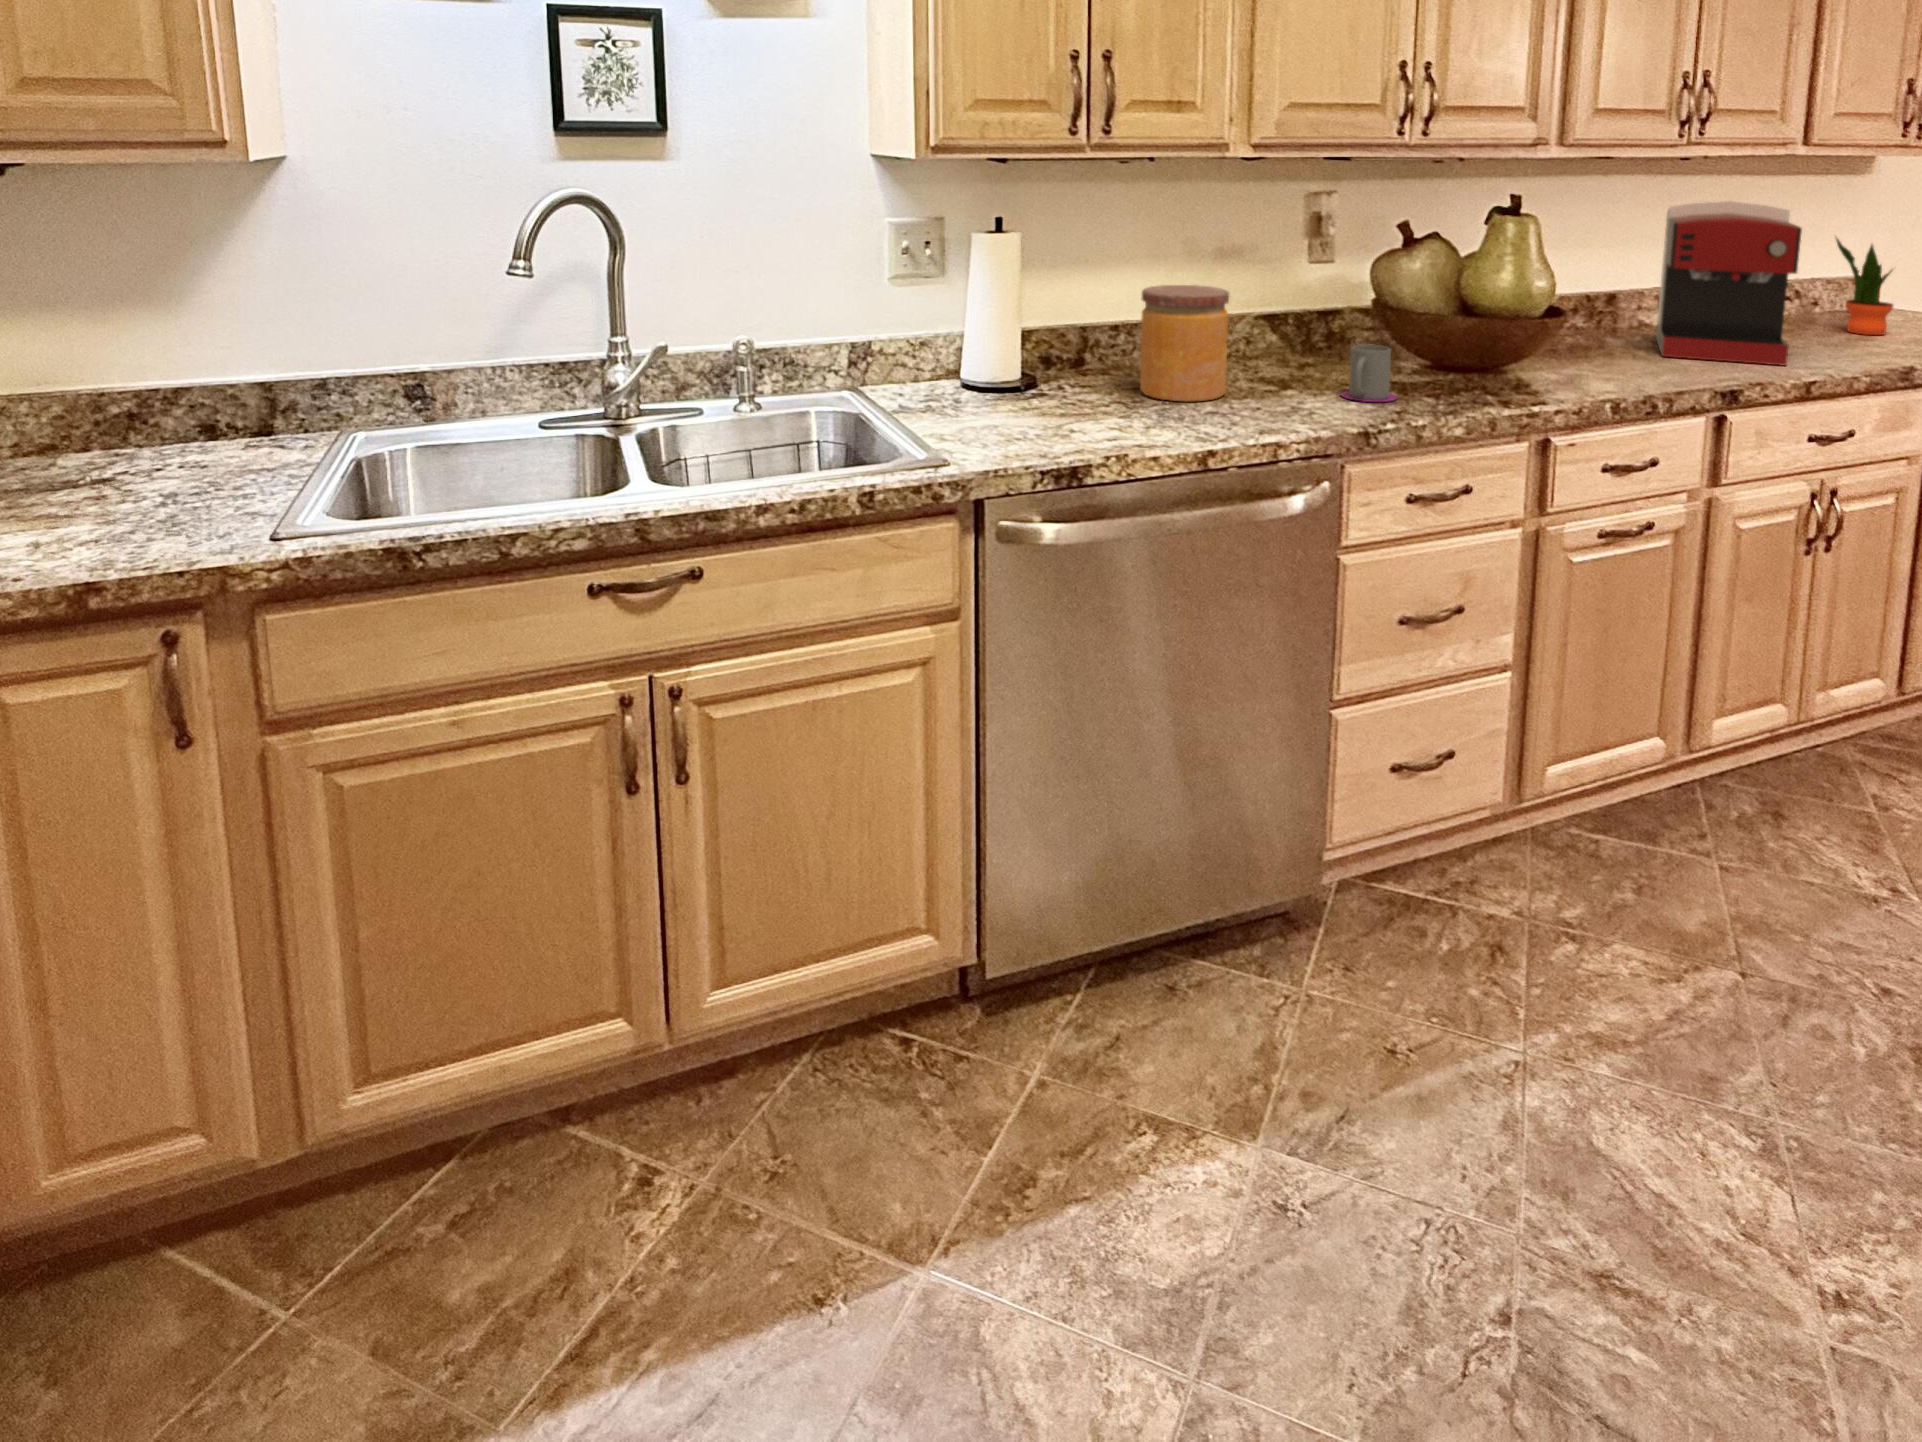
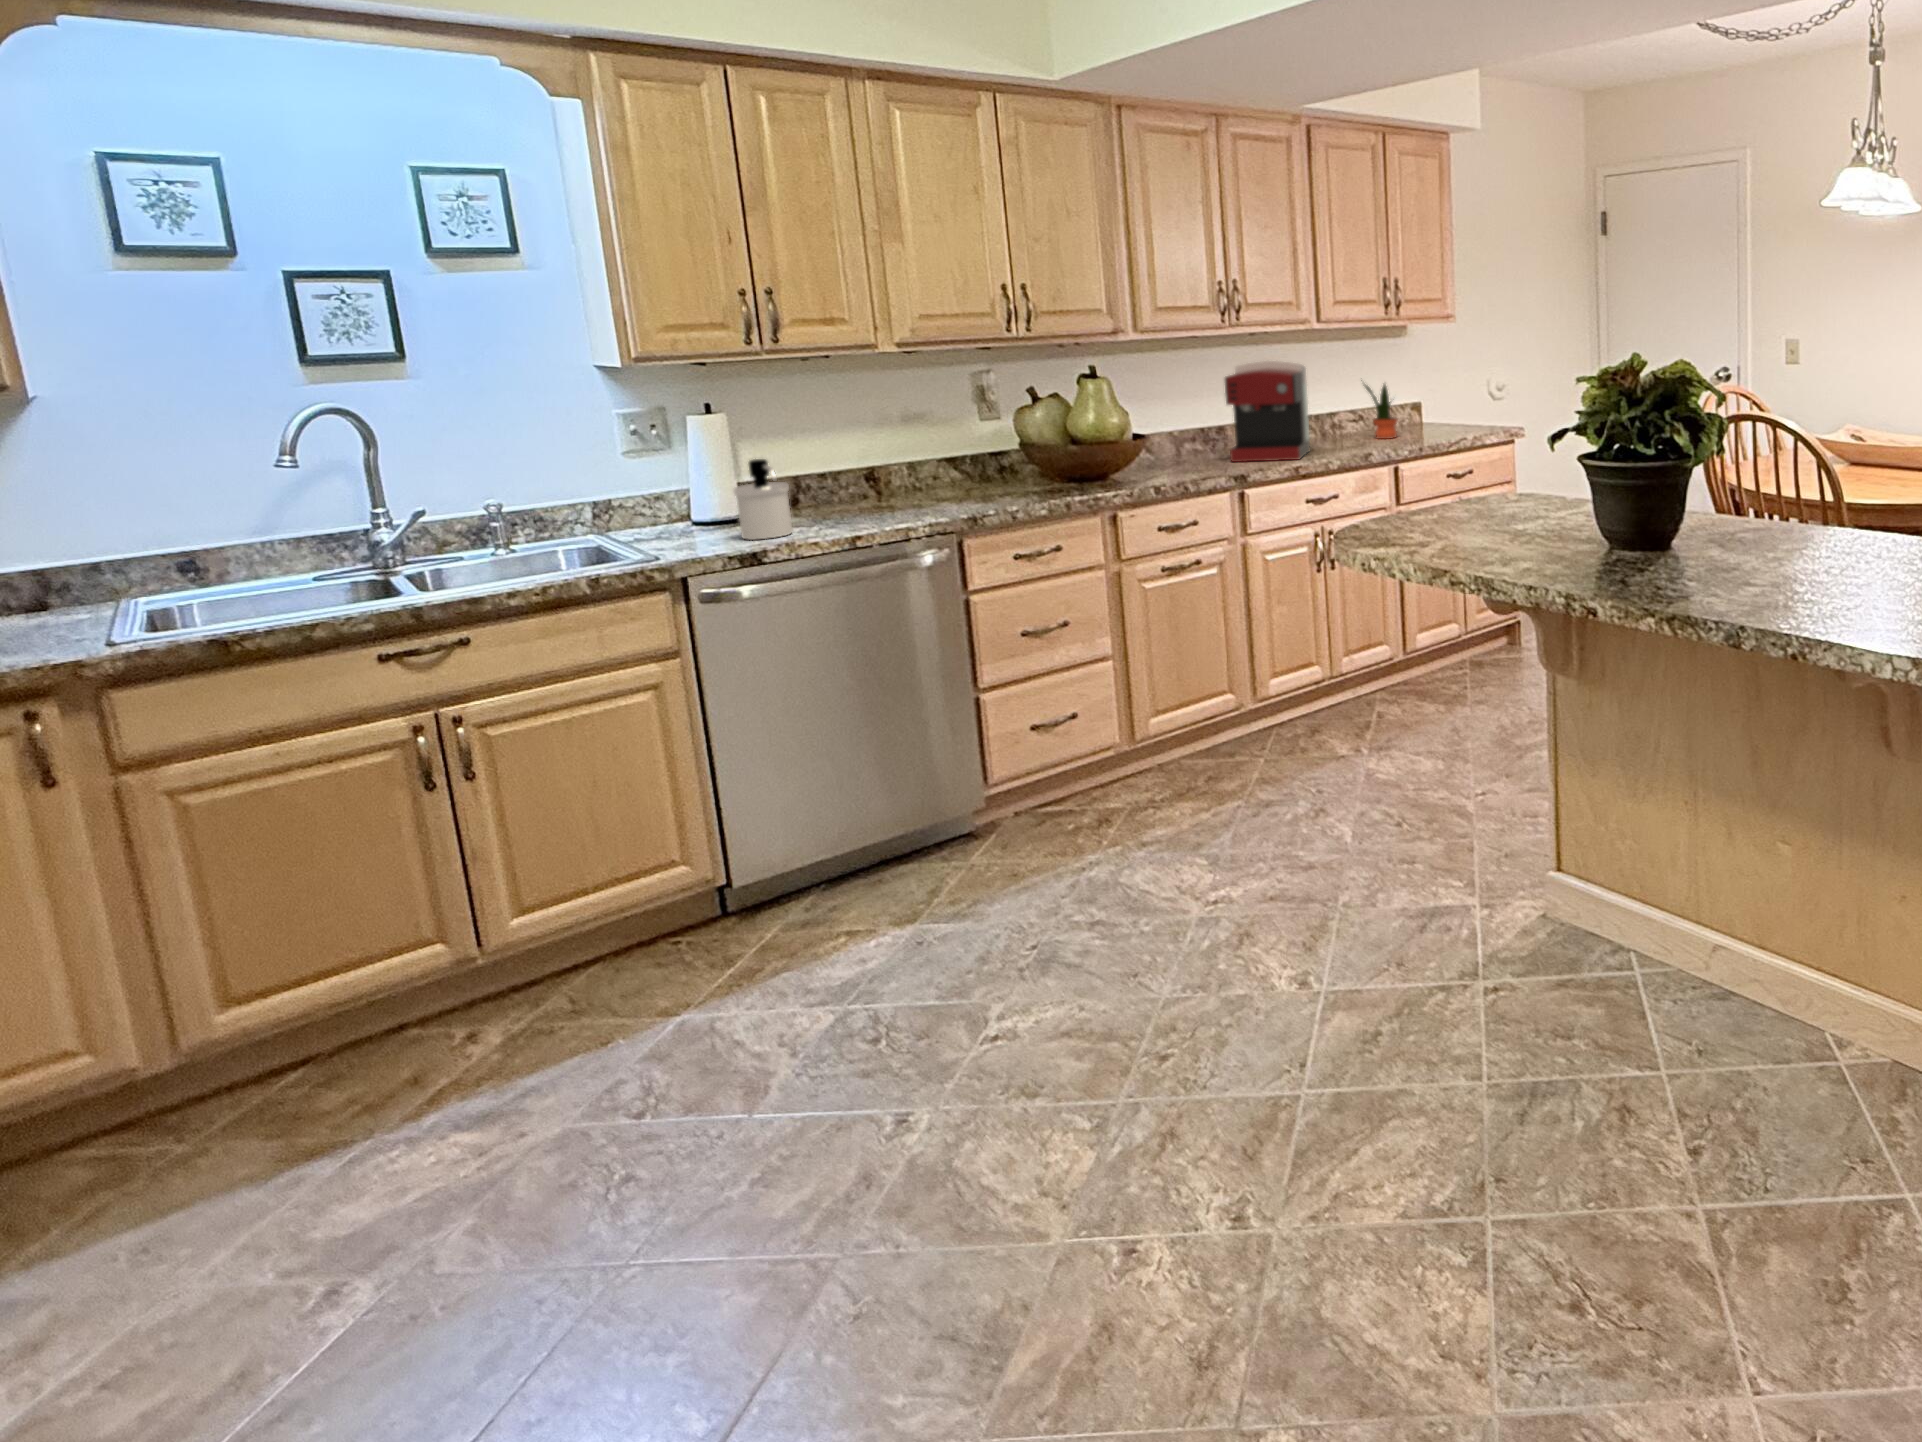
jar: present [1140,285,1229,401] -> none [825,440,898,516]
soap dispenser: none [1039,310,1112,436] -> present [734,459,792,540]
mug: present [1341,344,1397,402] -> none [979,467,1018,503]

